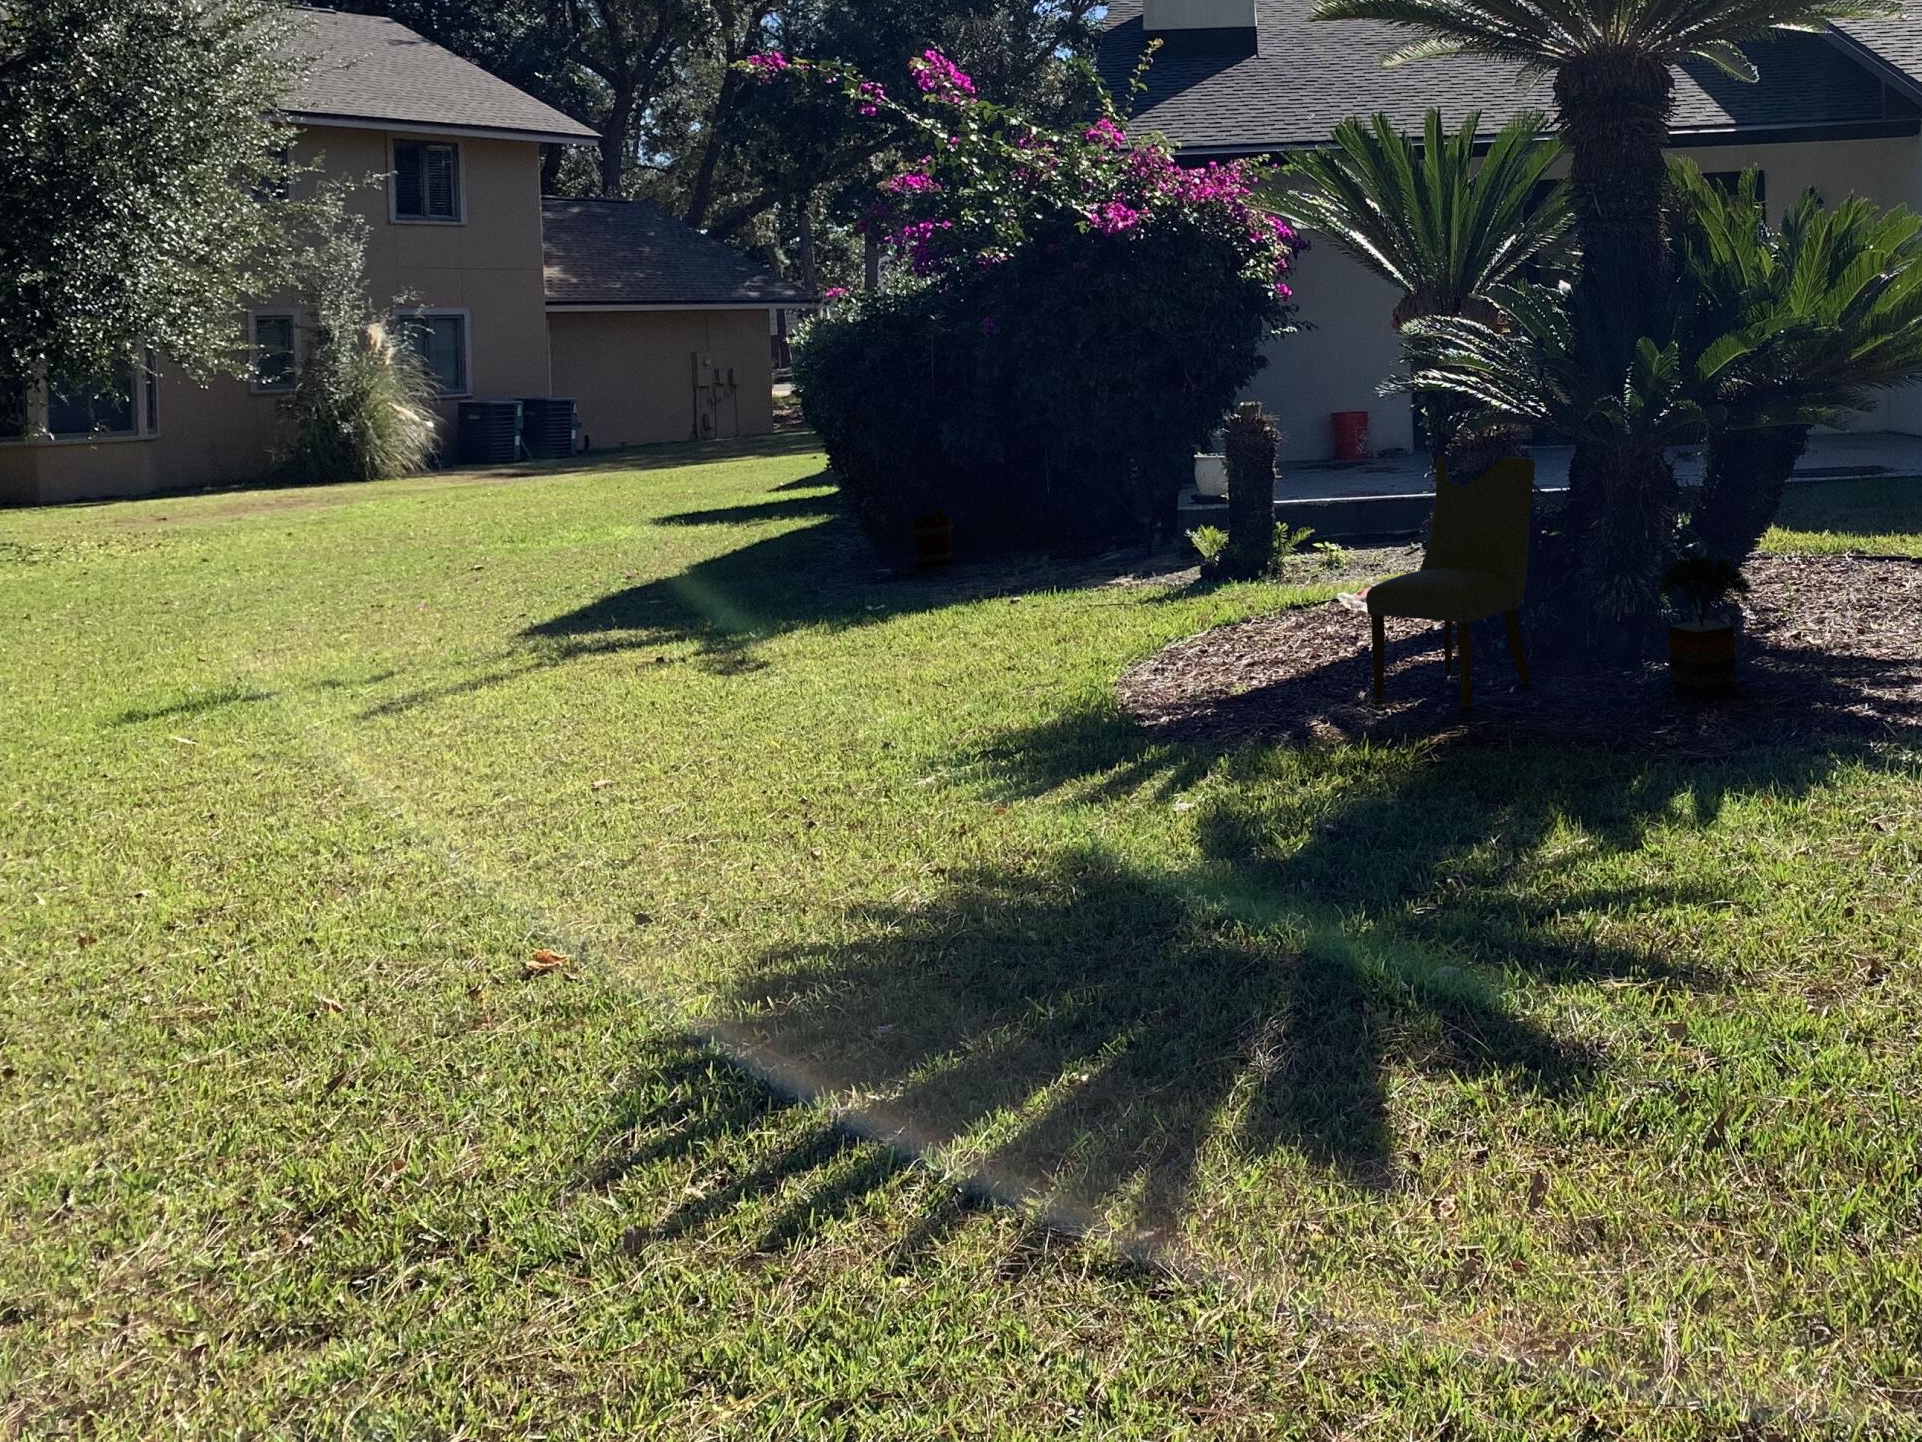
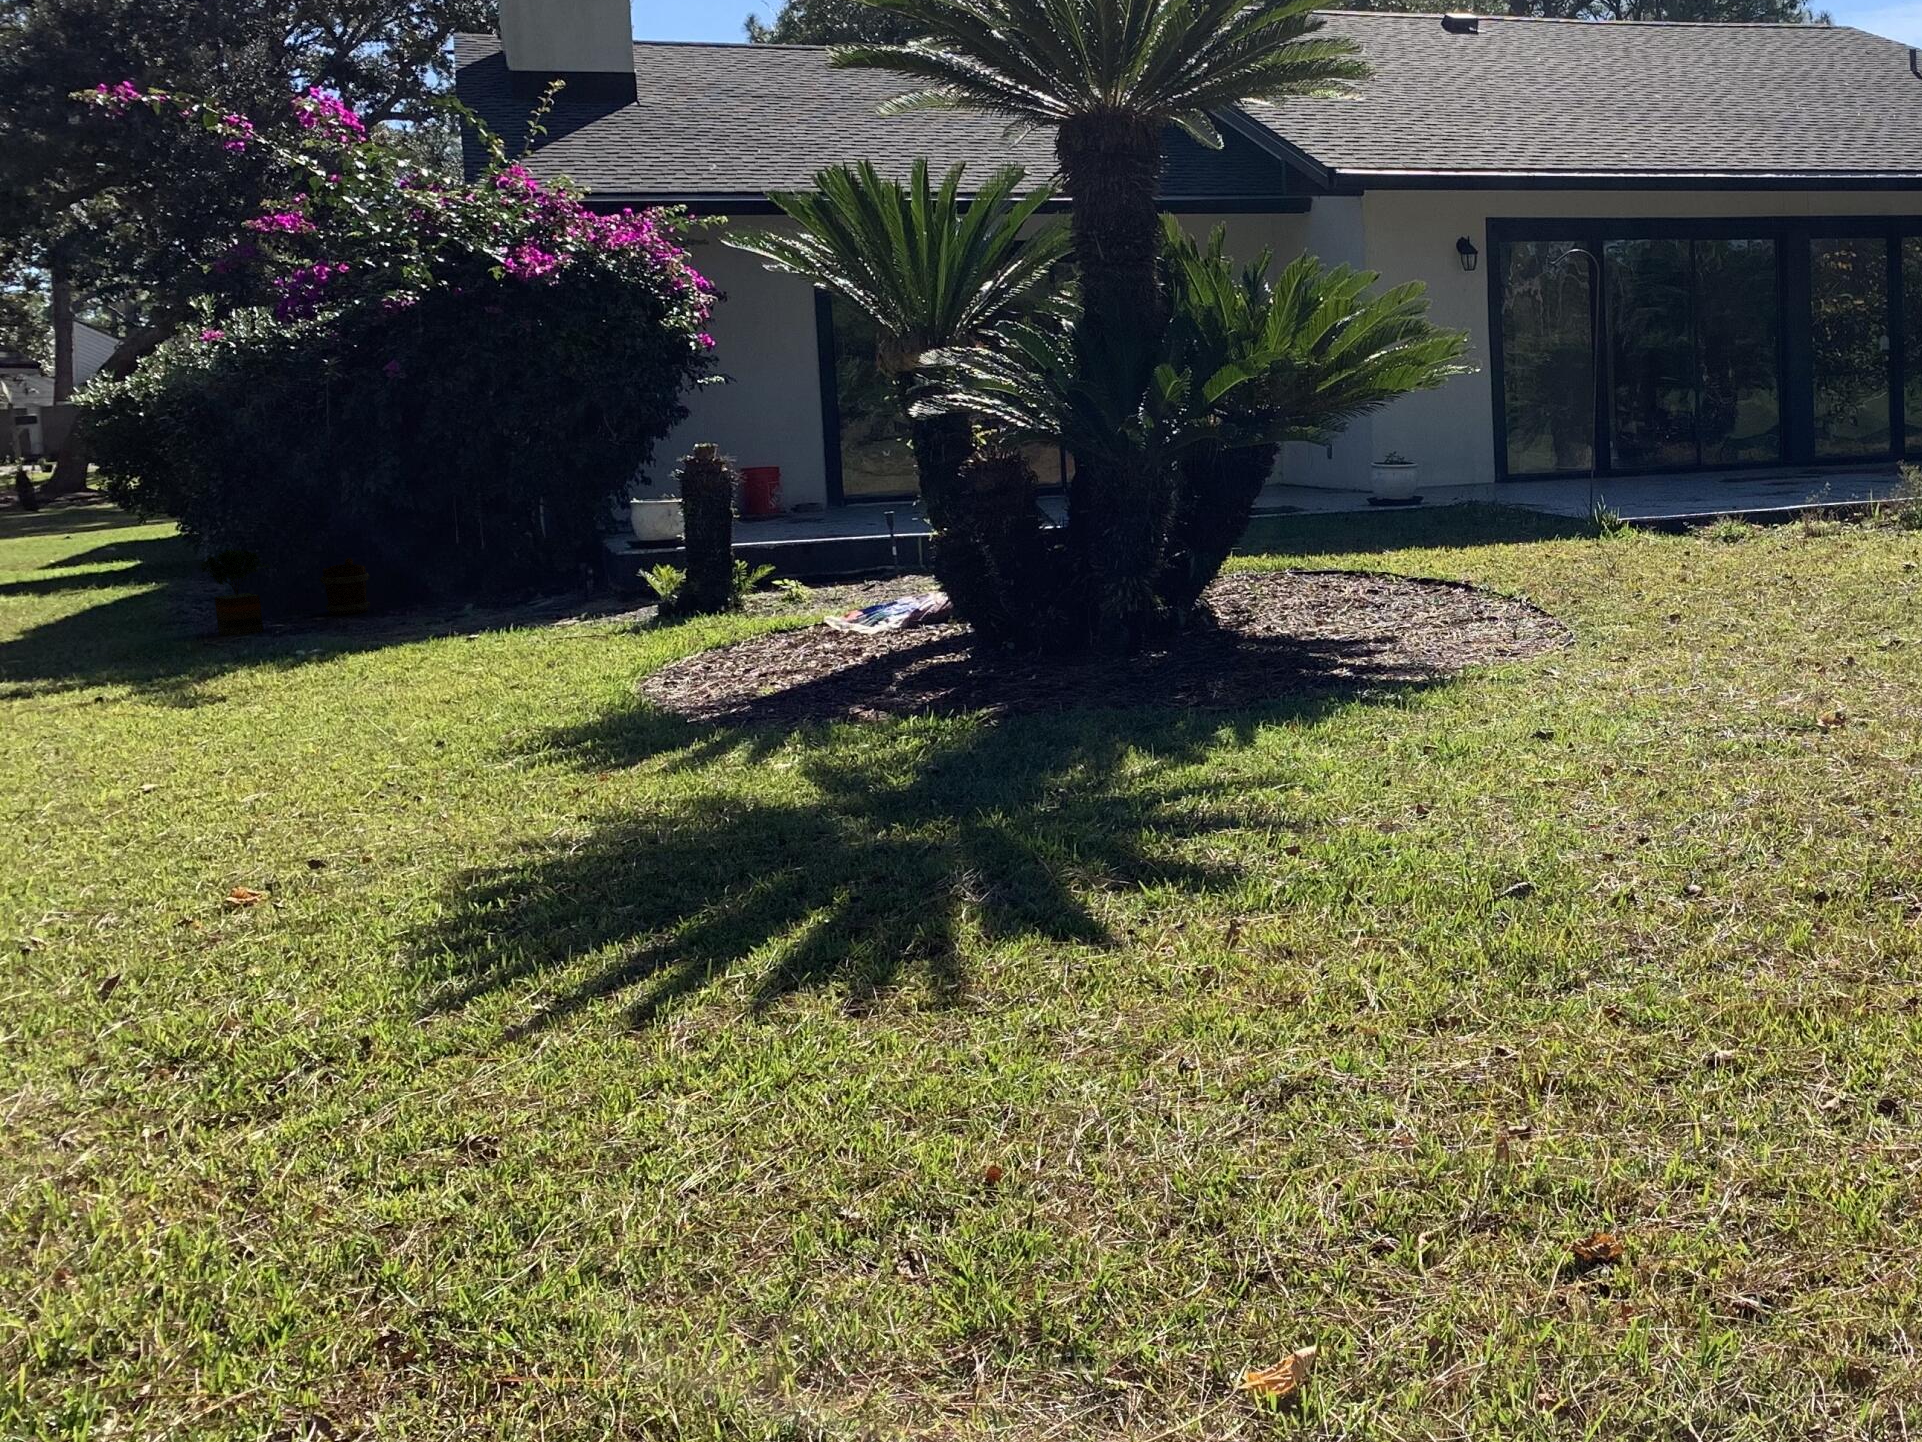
chair: present [1366,456,1535,709] -> none [903,472,1052,690]
potted tree: present [1657,556,1752,688] -> present [200,549,269,636]

